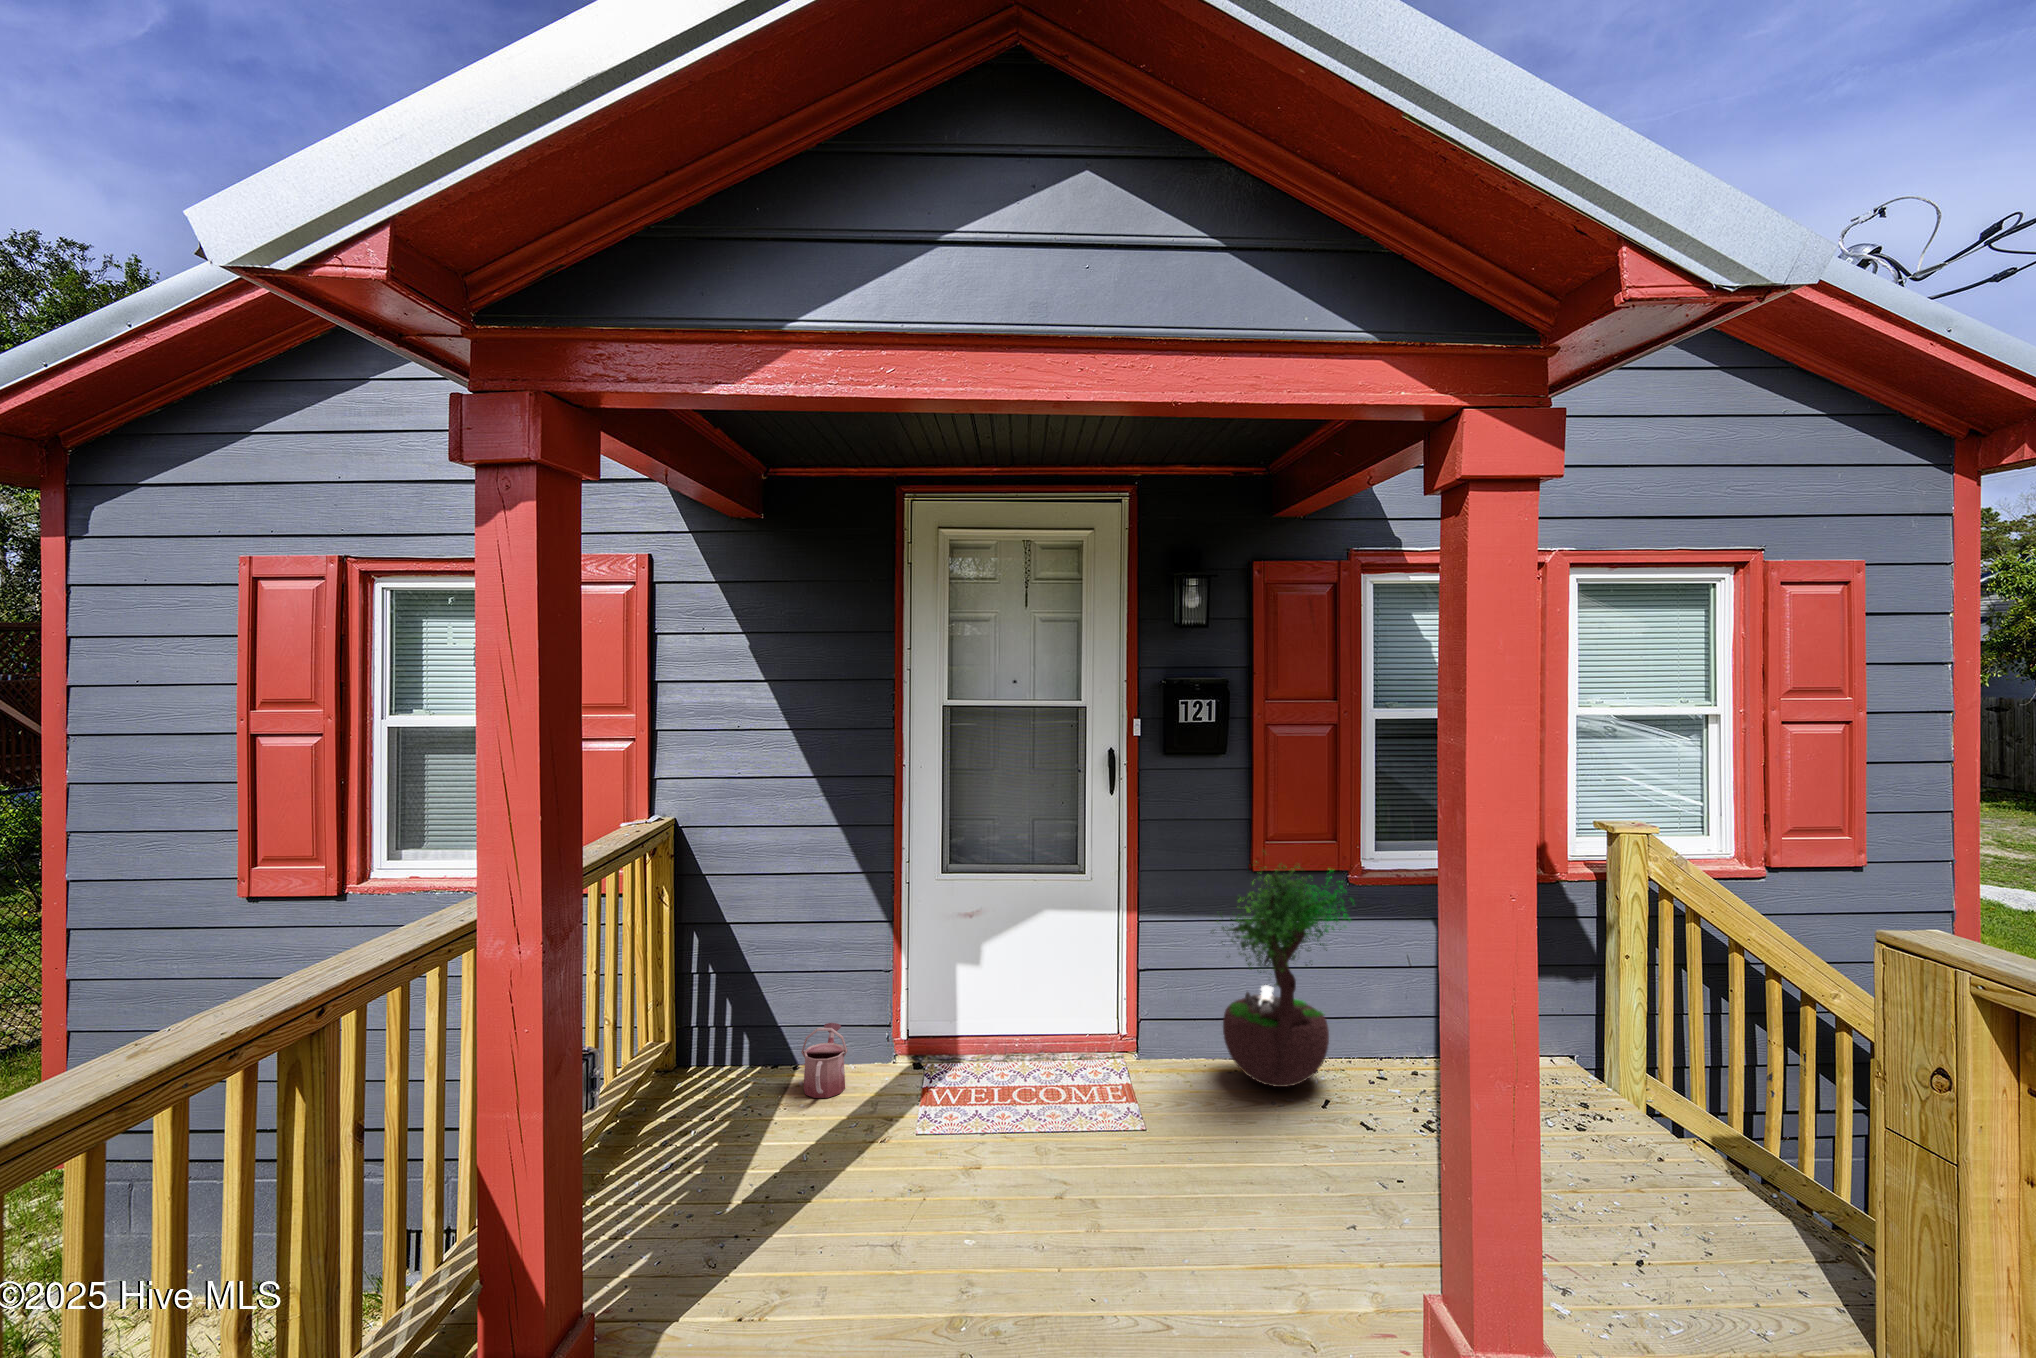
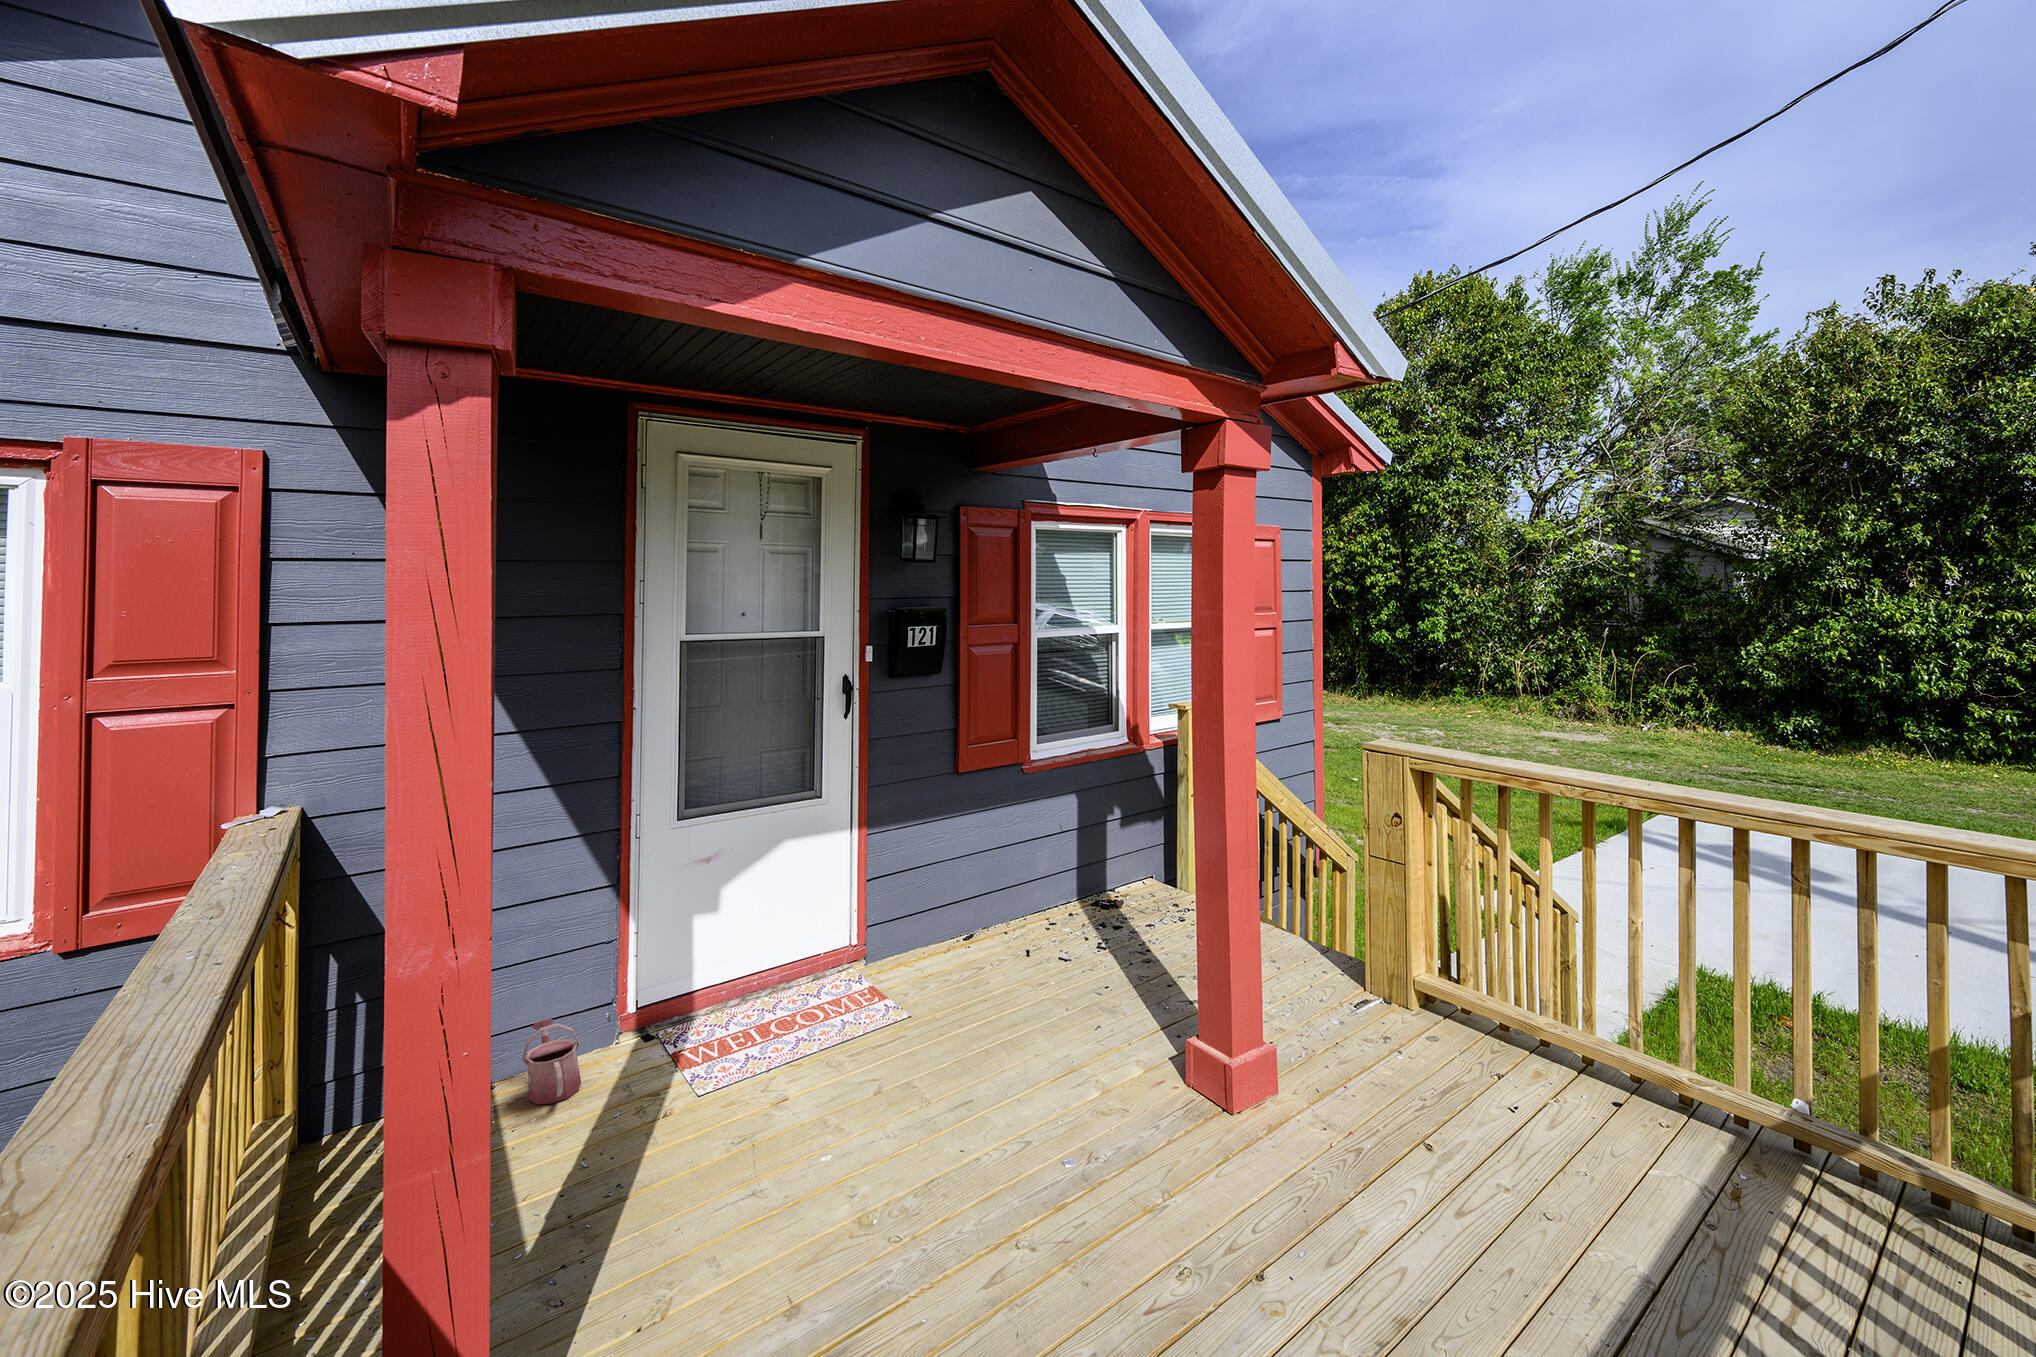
potted tree: present [1221,861,1354,1087] -> none [937,755,1049,954]

